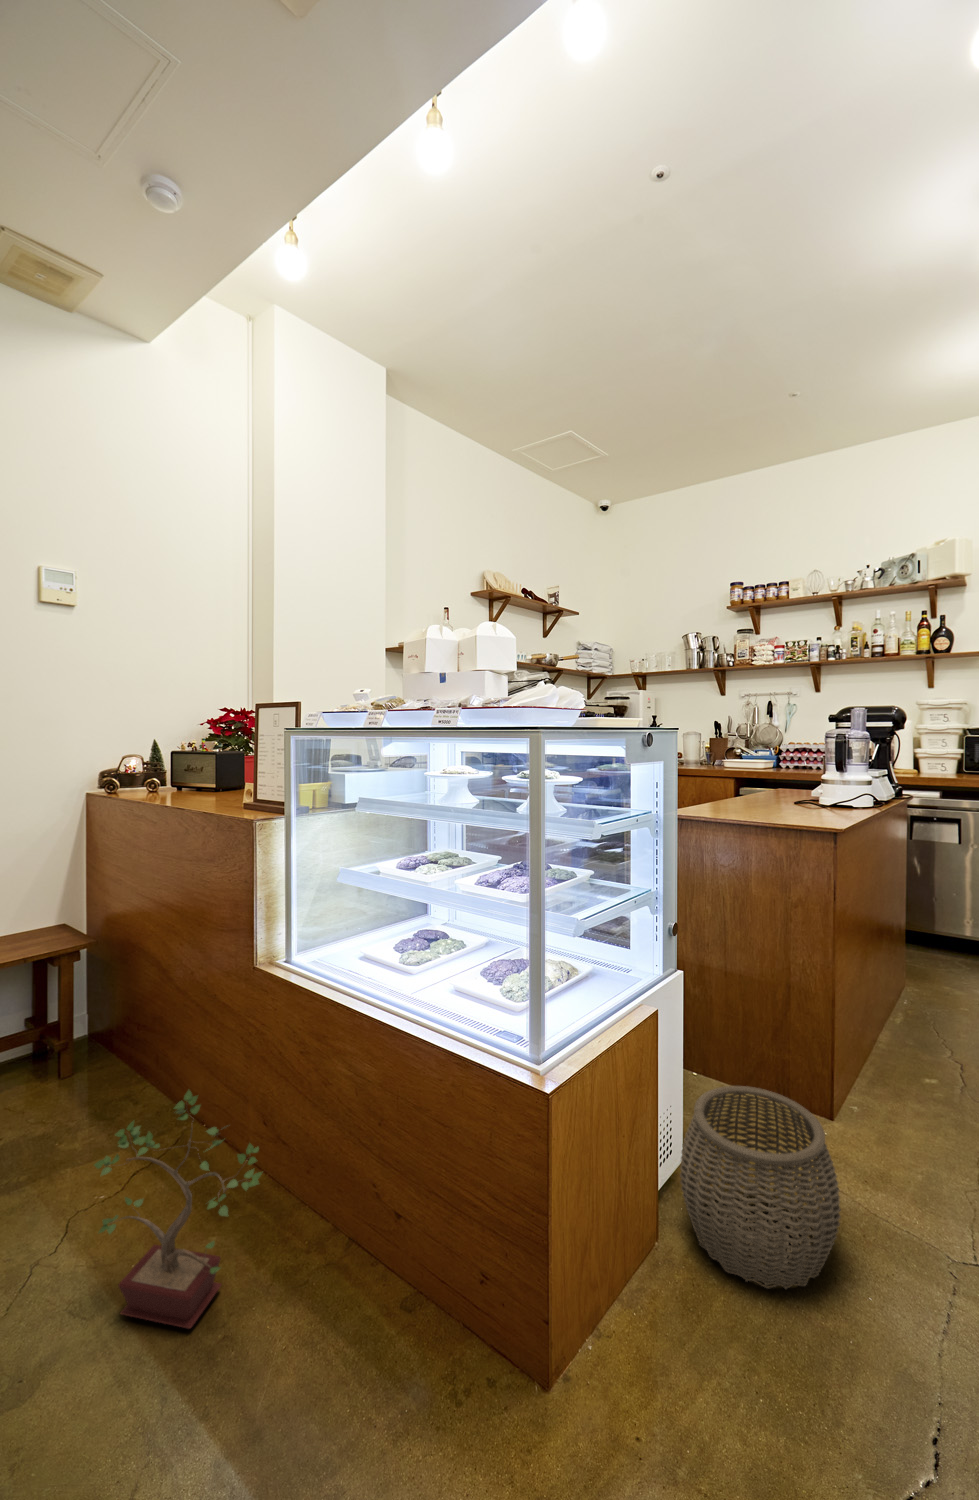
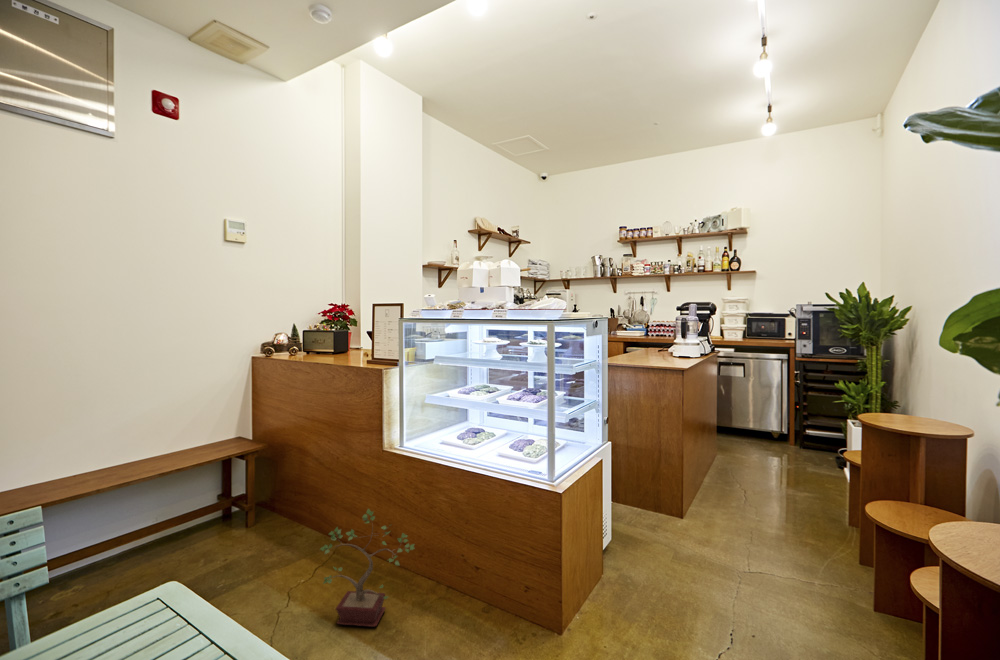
woven basket: present [680,1086,840,1289] -> none [610,499,687,589]

